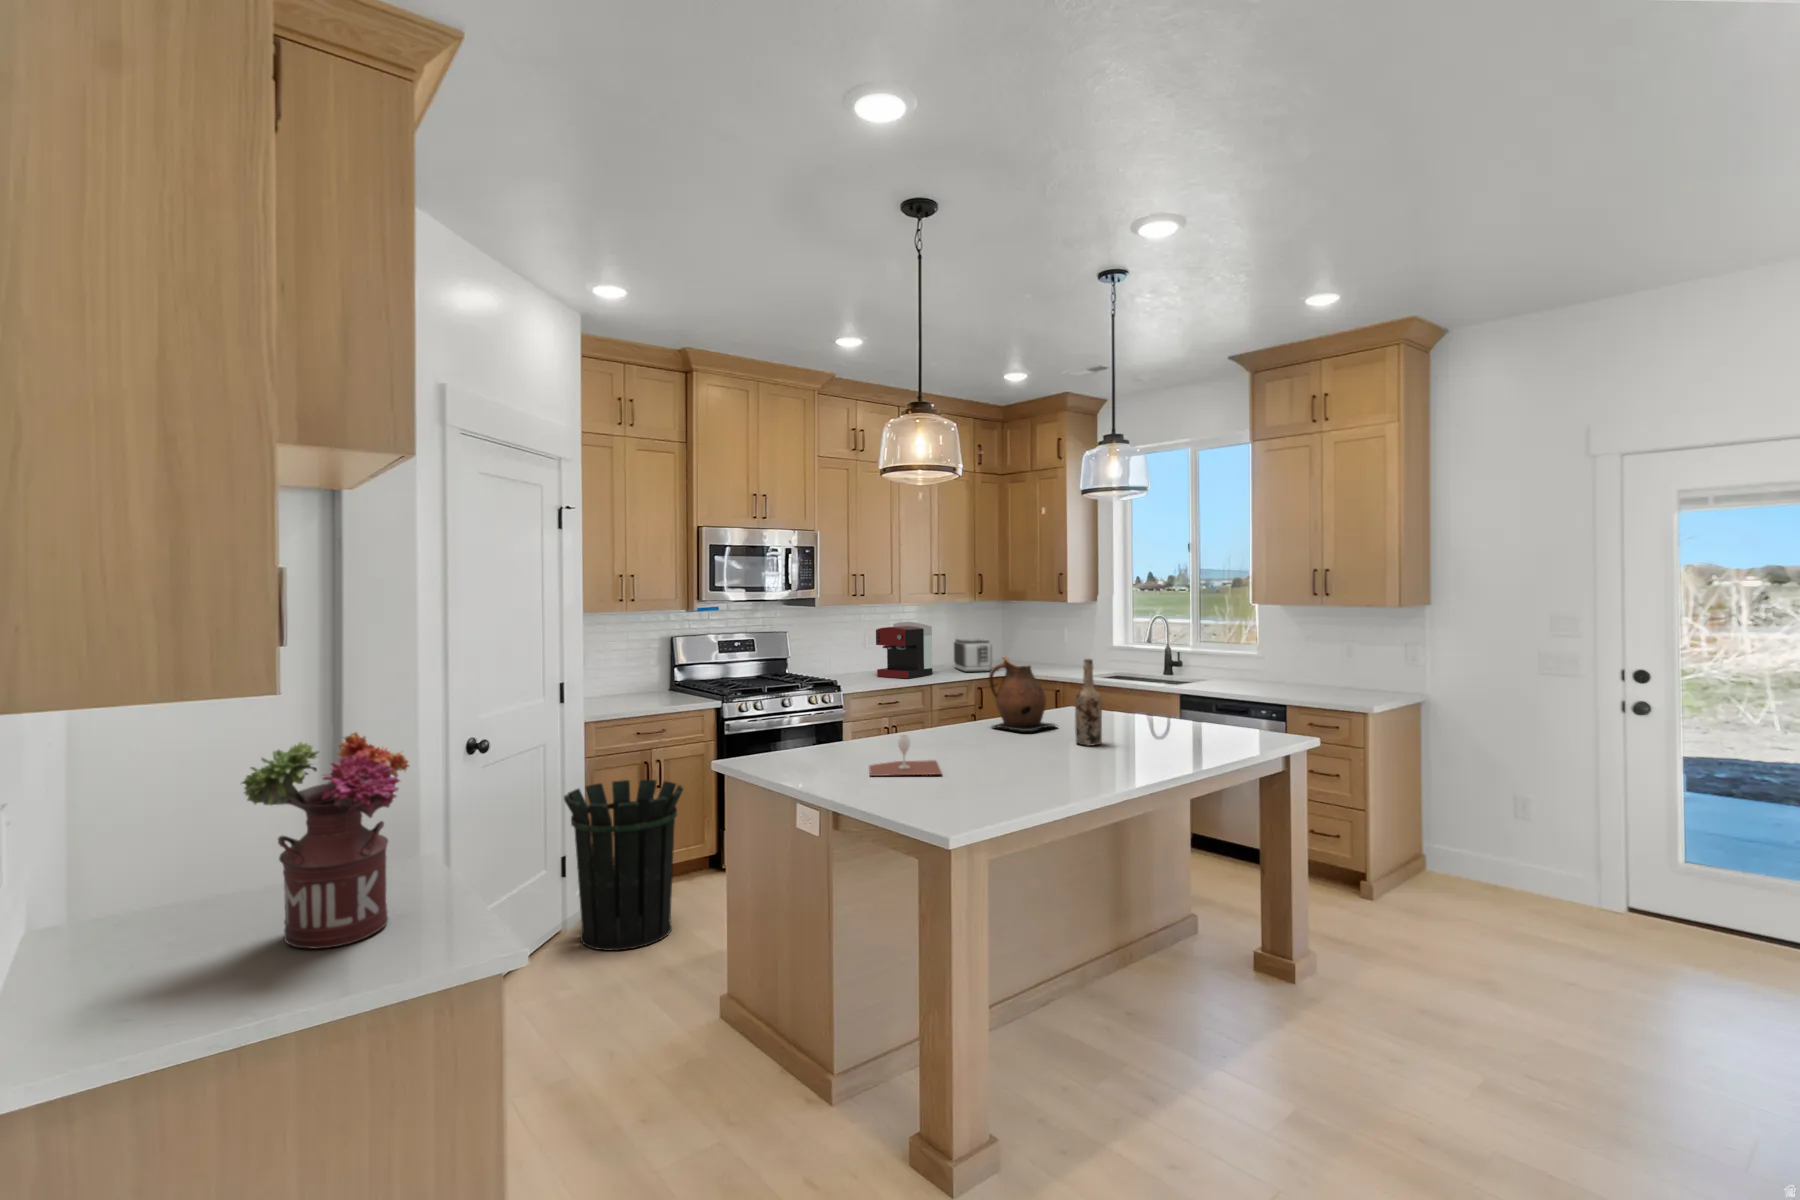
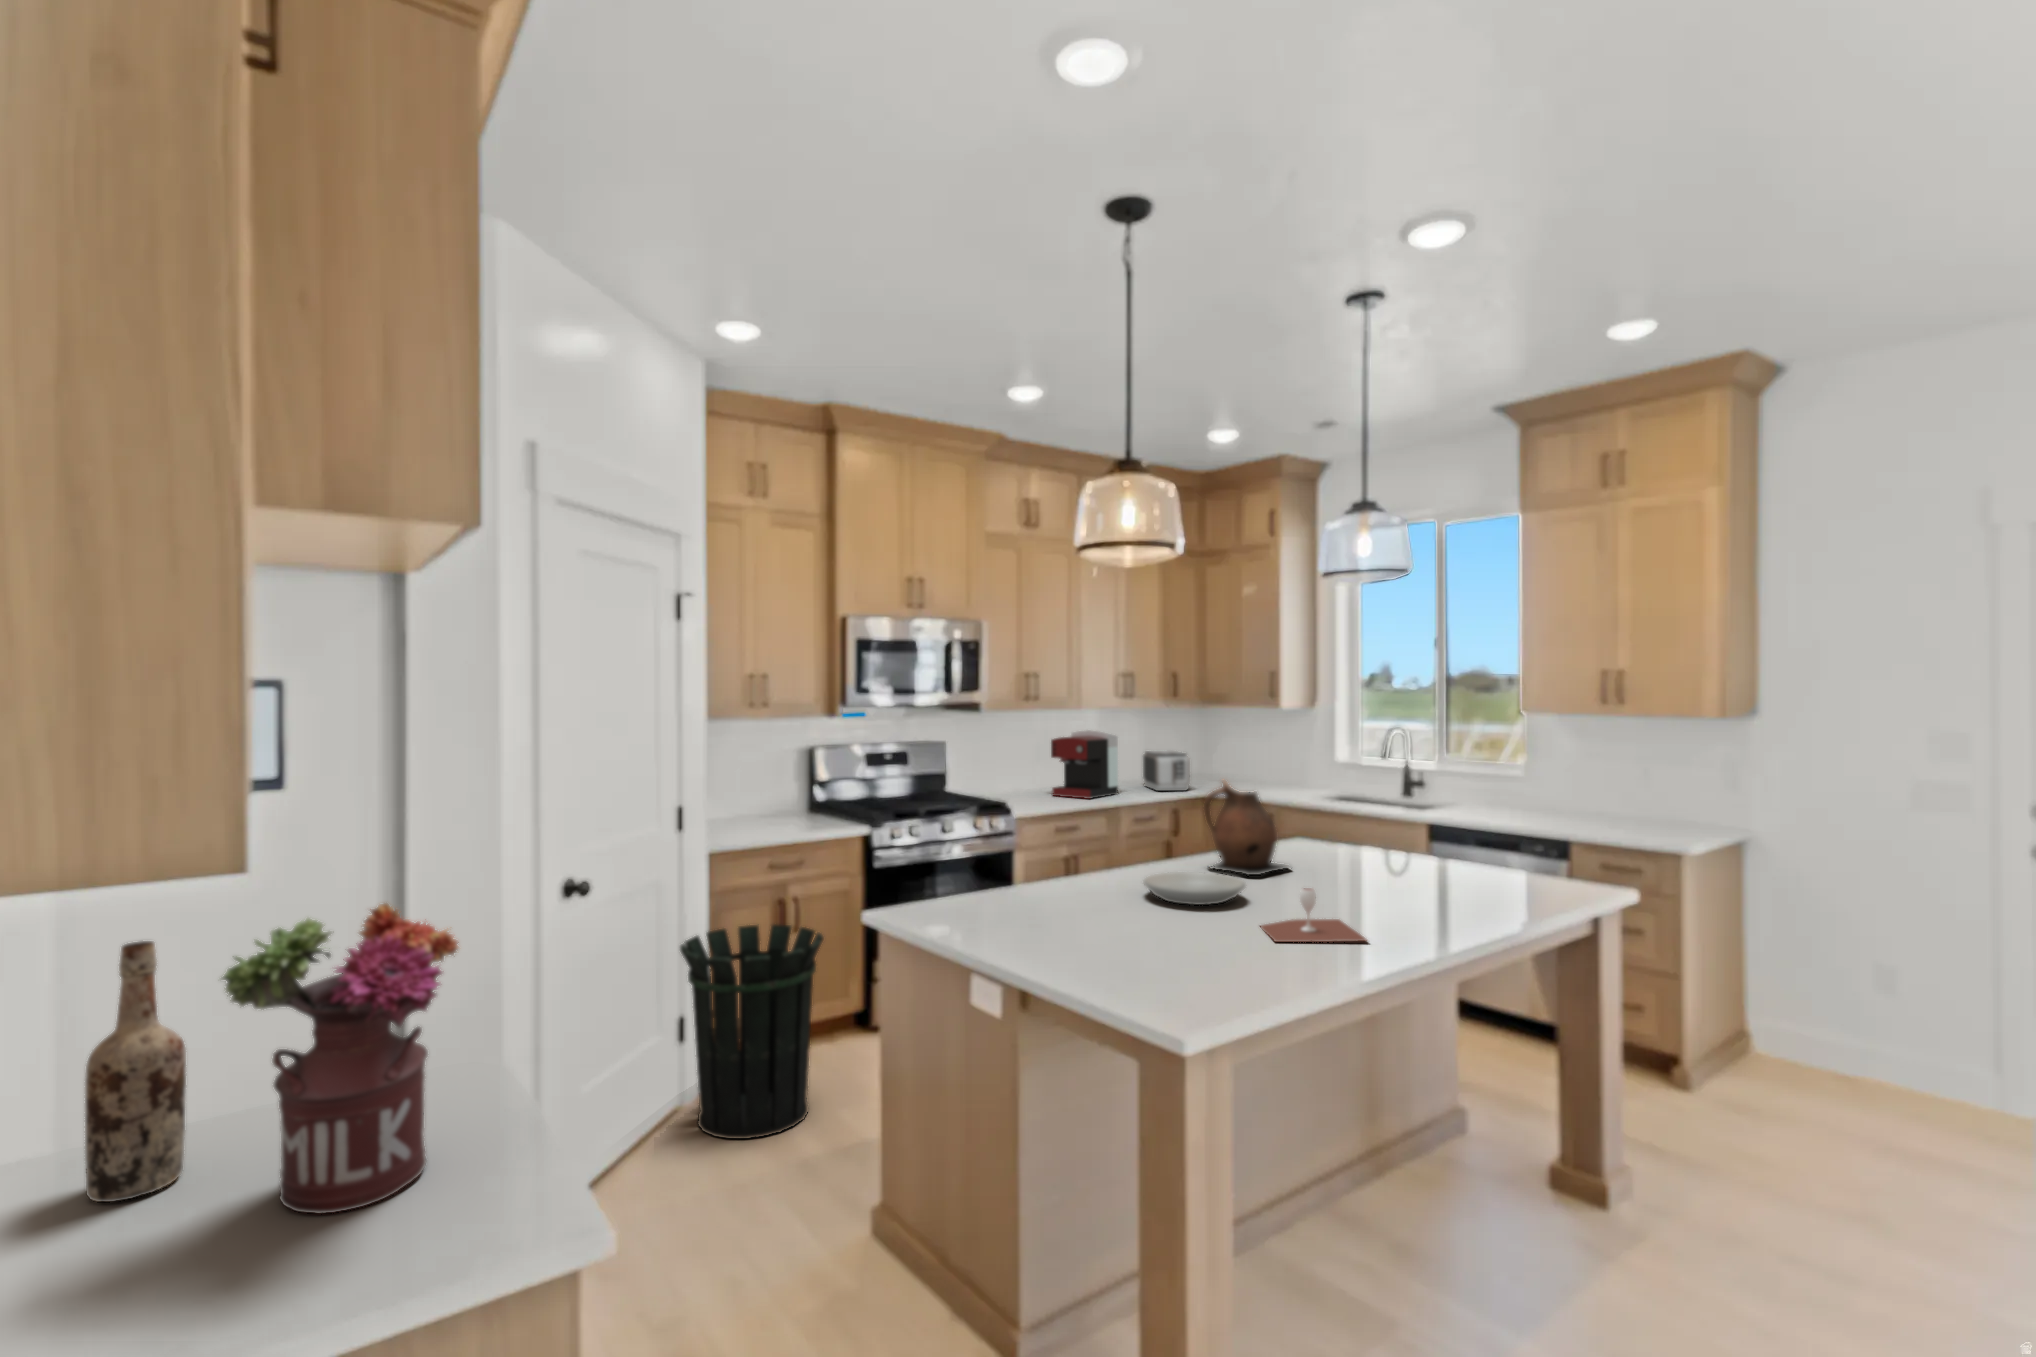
wine bottle: present [1075,659,1102,746] -> present [85,941,186,1202]
plate: none [936,729,1016,752] -> present [1144,872,1246,905]
wine glass: present [869,735,941,776] -> present [1260,888,1367,942]

